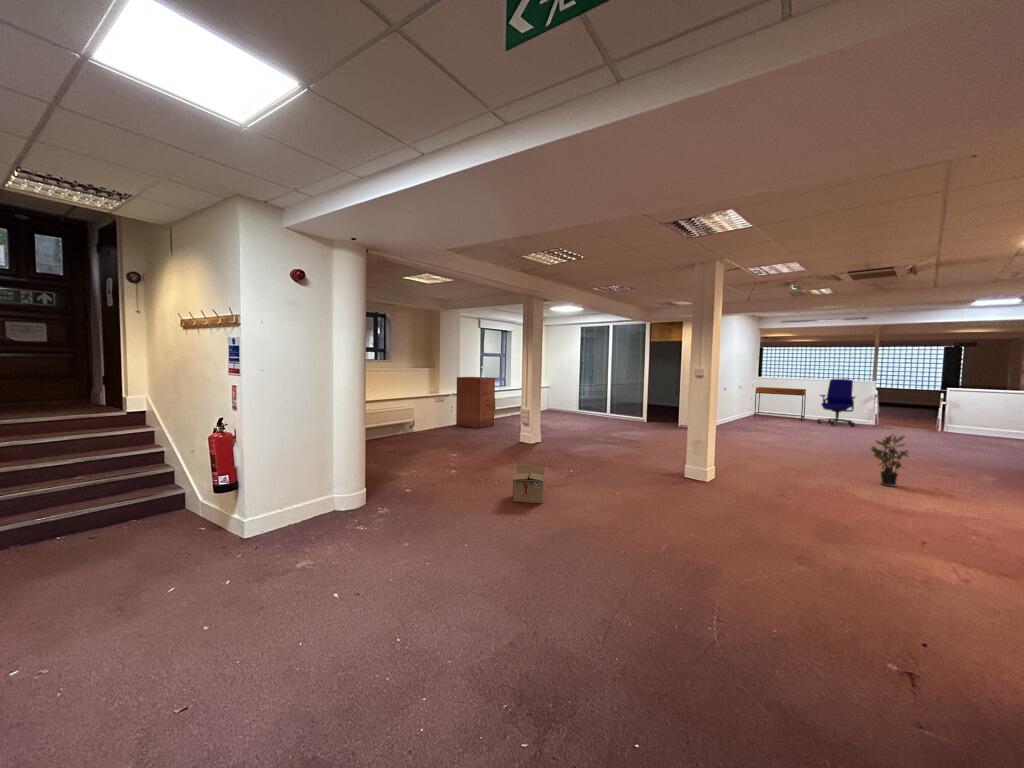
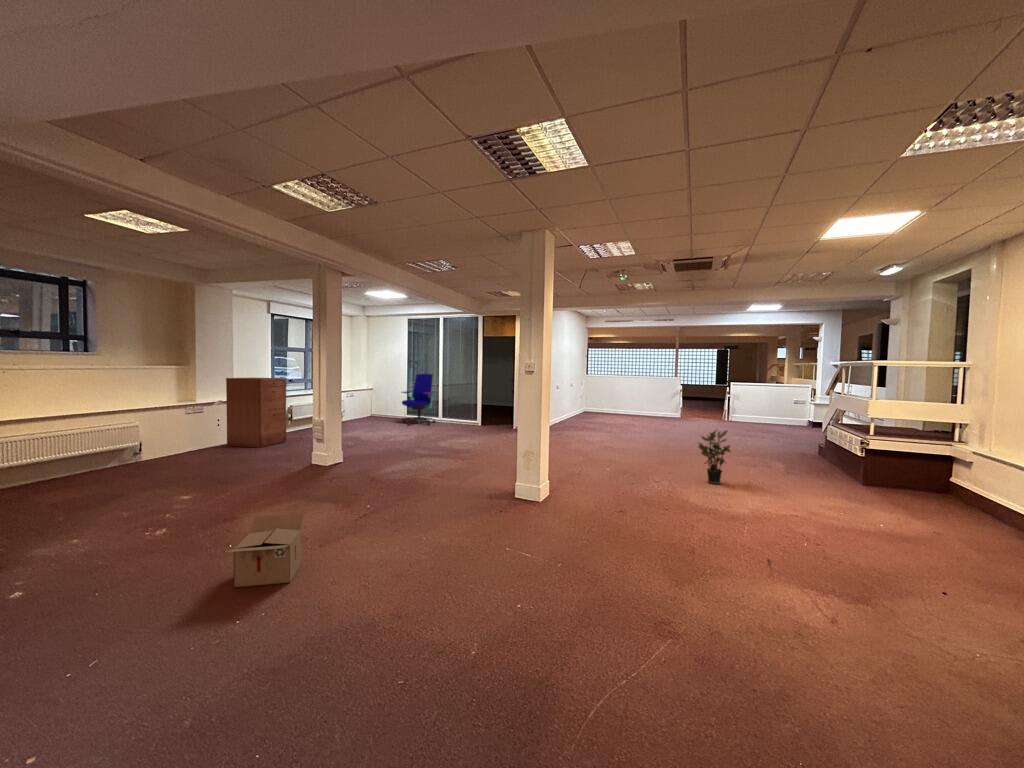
office chair: present [818,379,855,427] -> present [402,374,436,425]
desk: present [754,387,806,421] -> none [584,385,626,417]

